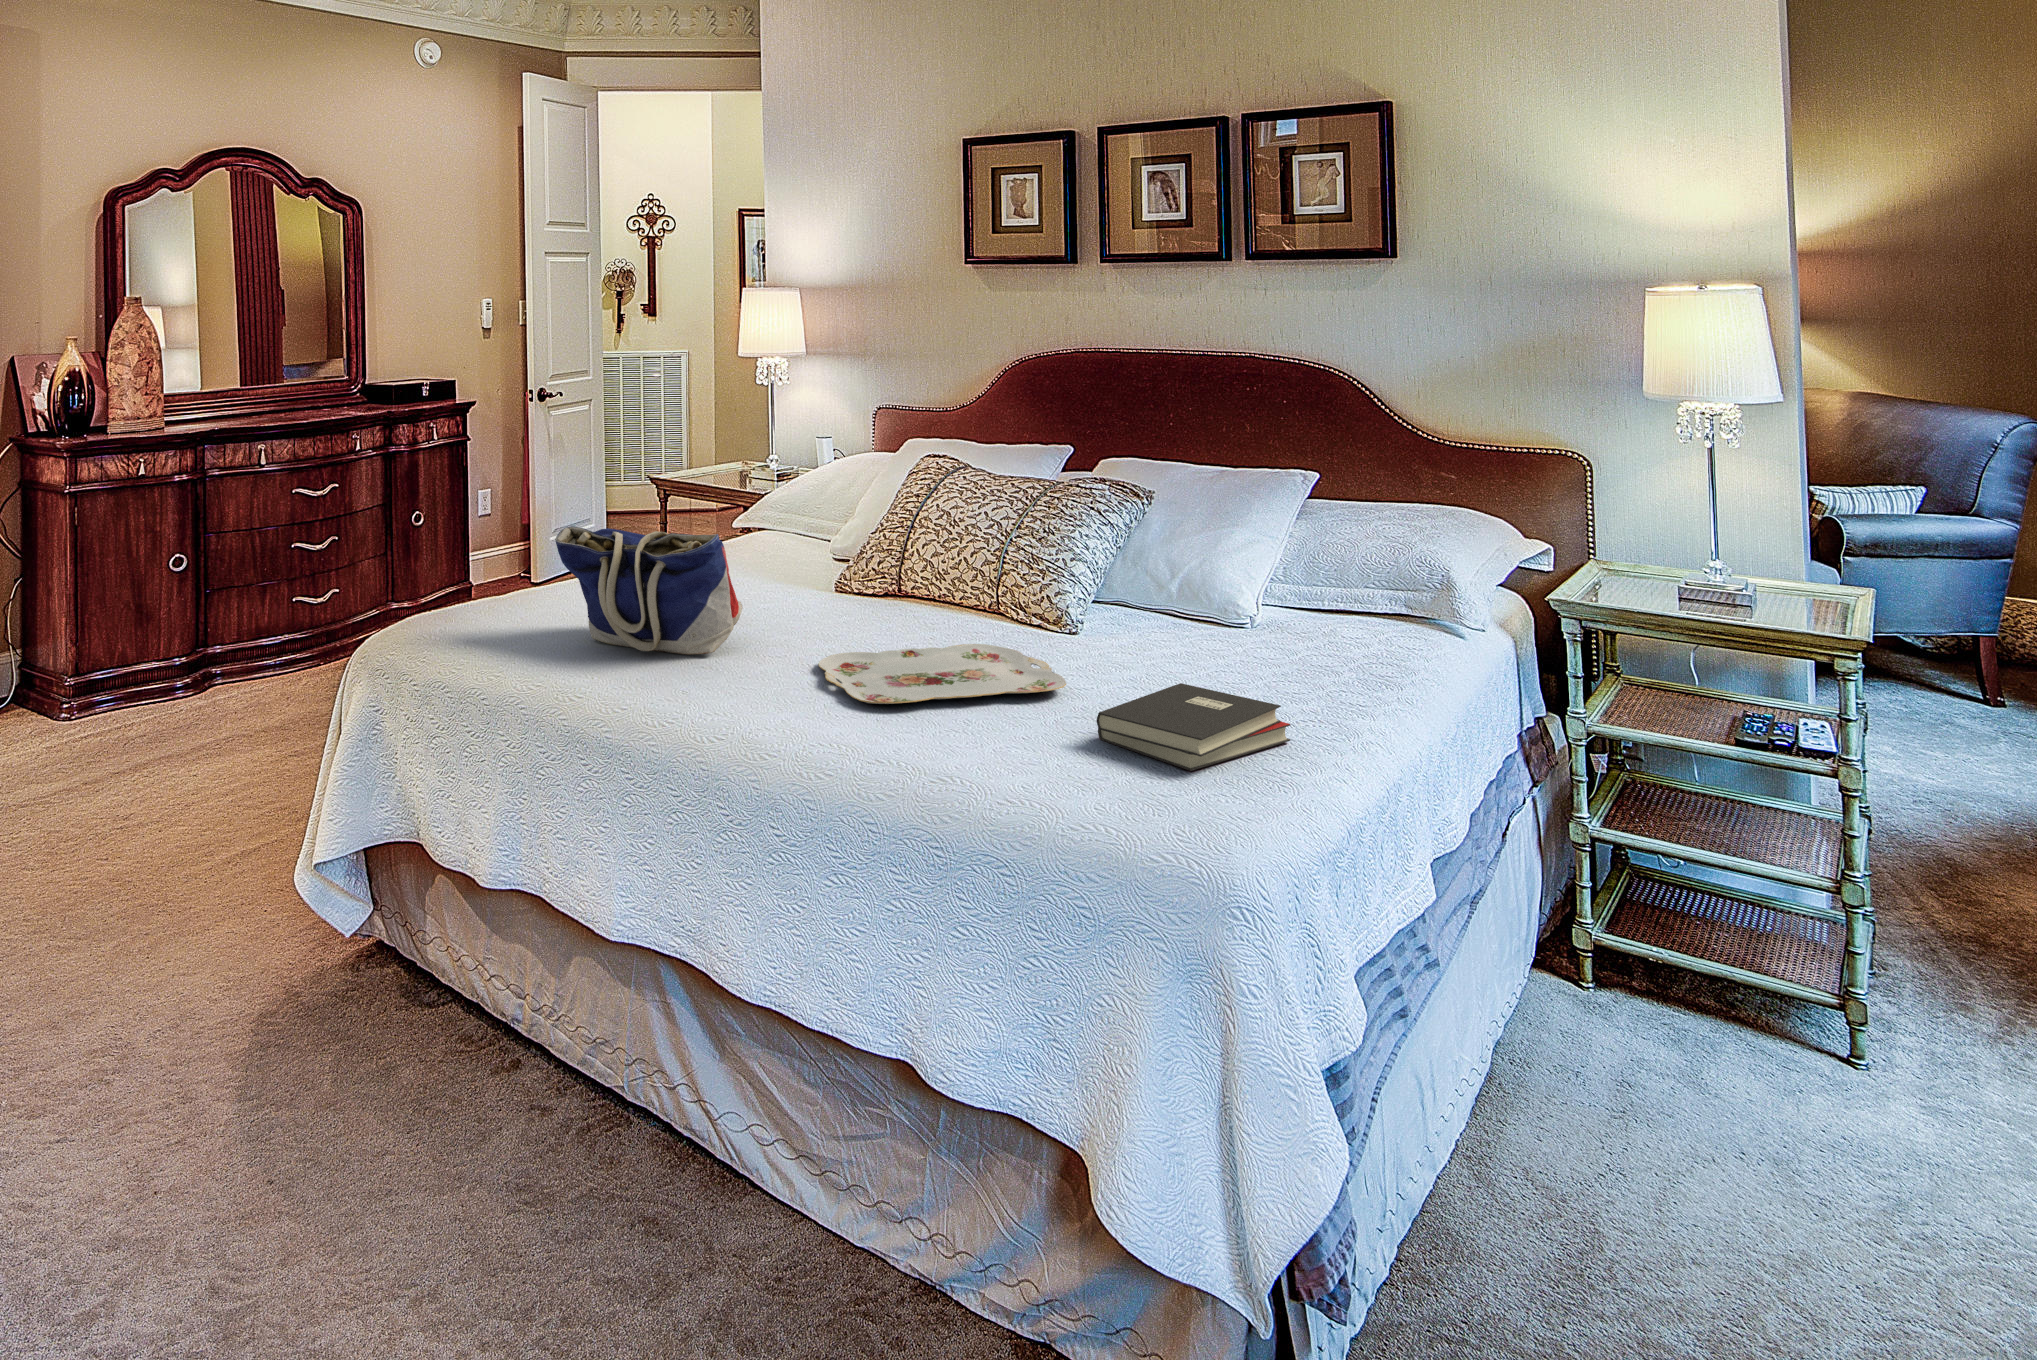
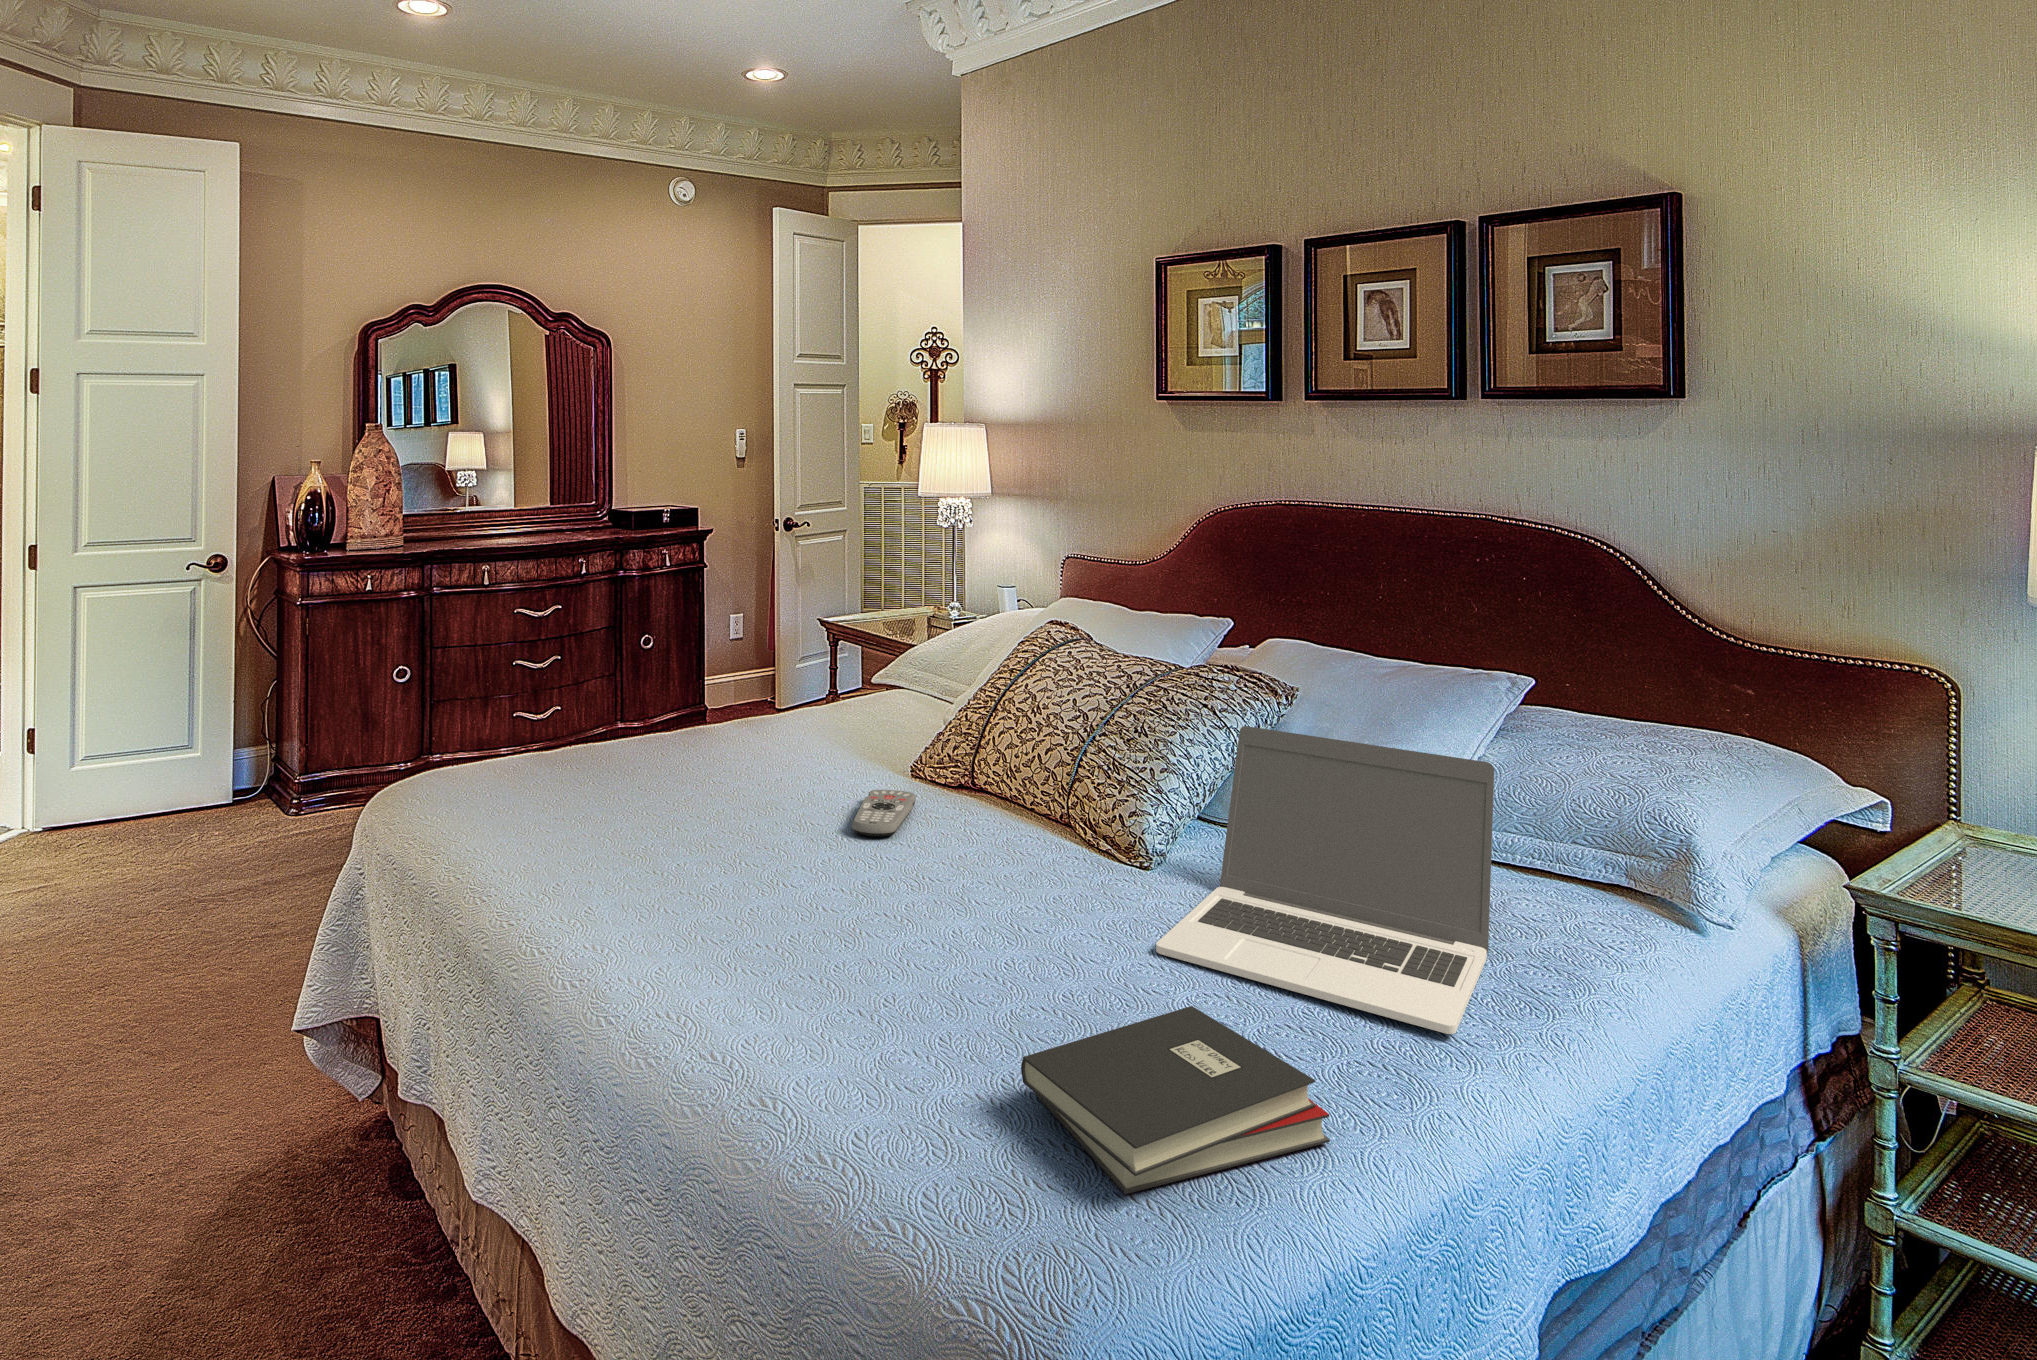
laptop: none [1117,518,1334,691] -> present [1156,726,1494,1034]
tote bag: present [555,526,743,655] -> none [520,692,721,865]
remote control: none [824,596,870,626] -> present [852,790,916,836]
serving tray: present [818,644,1066,704] -> none [750,882,1057,987]

